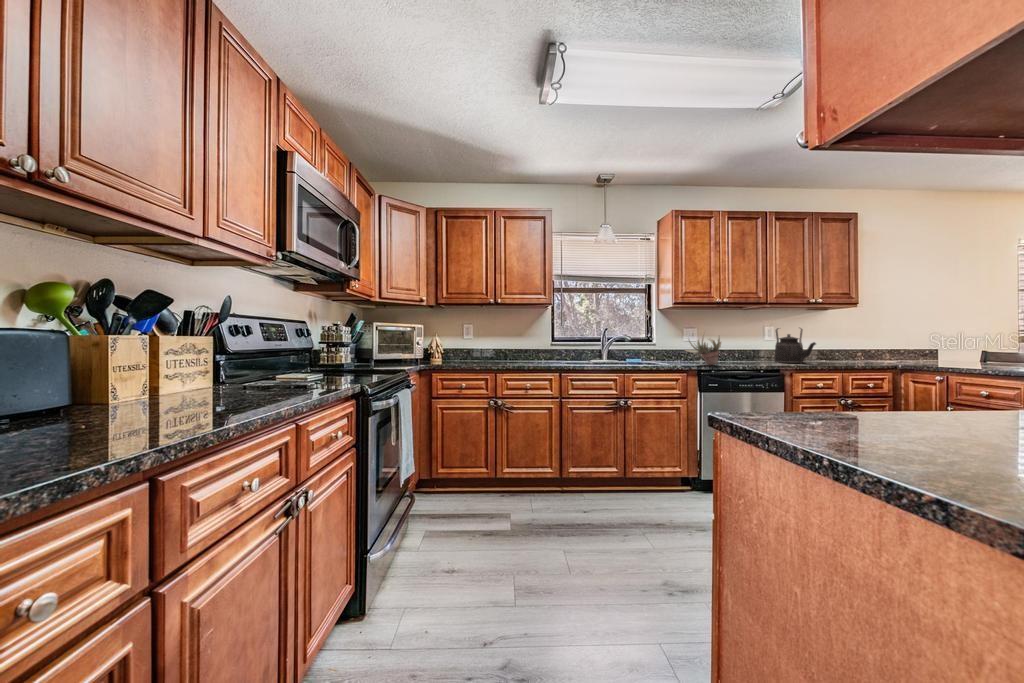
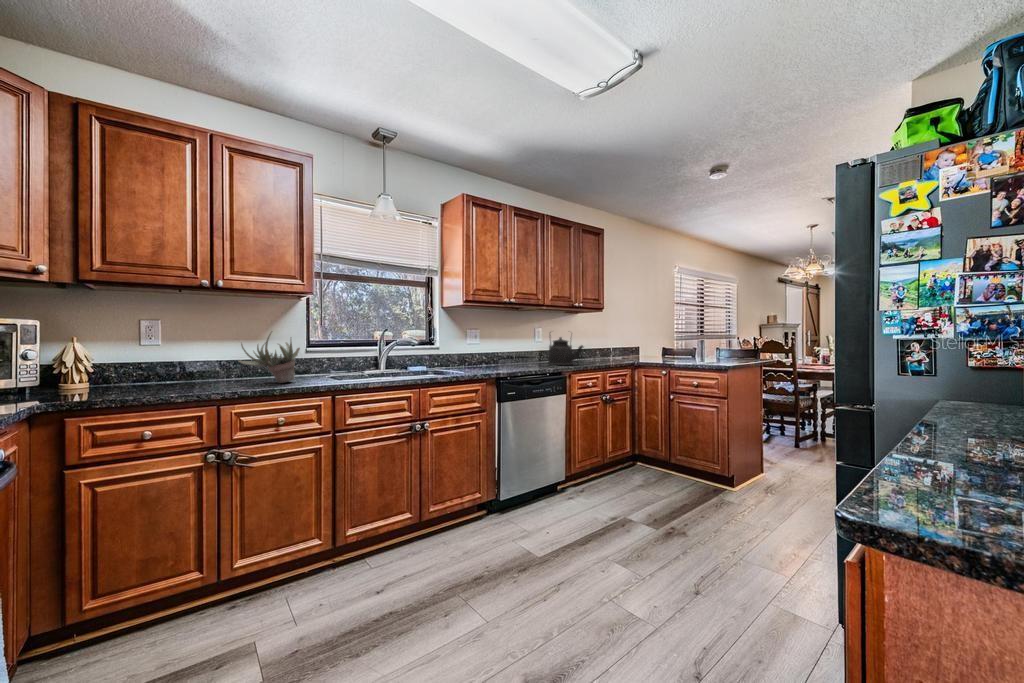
succulent plant: present [685,335,721,365] -> present [238,331,300,383]

